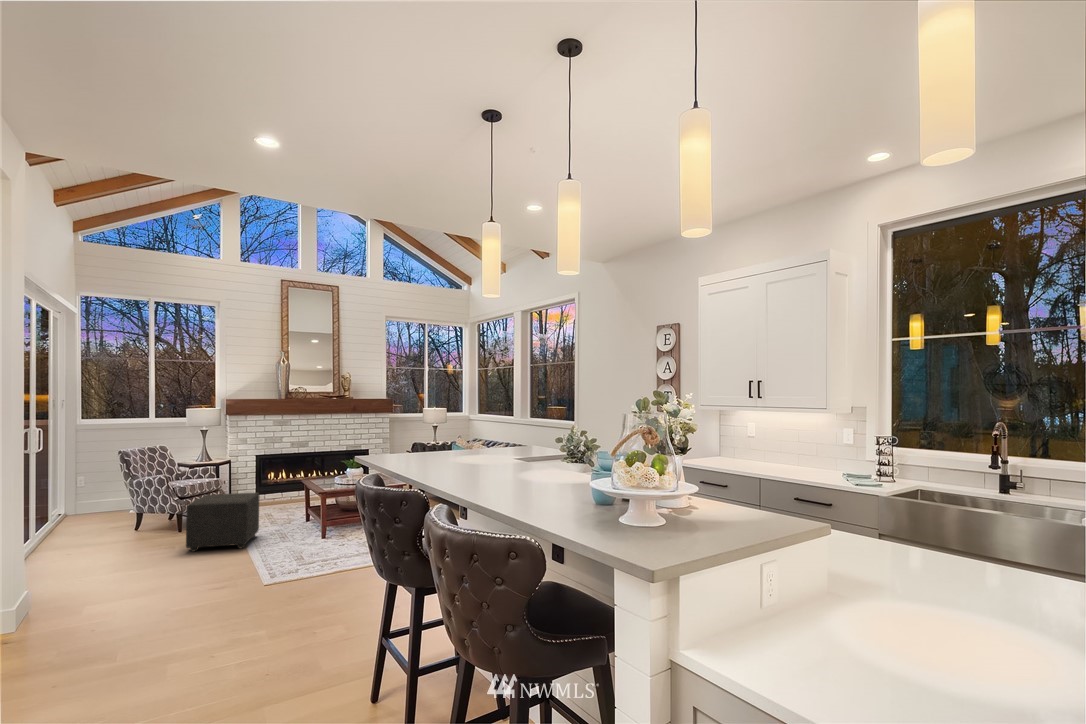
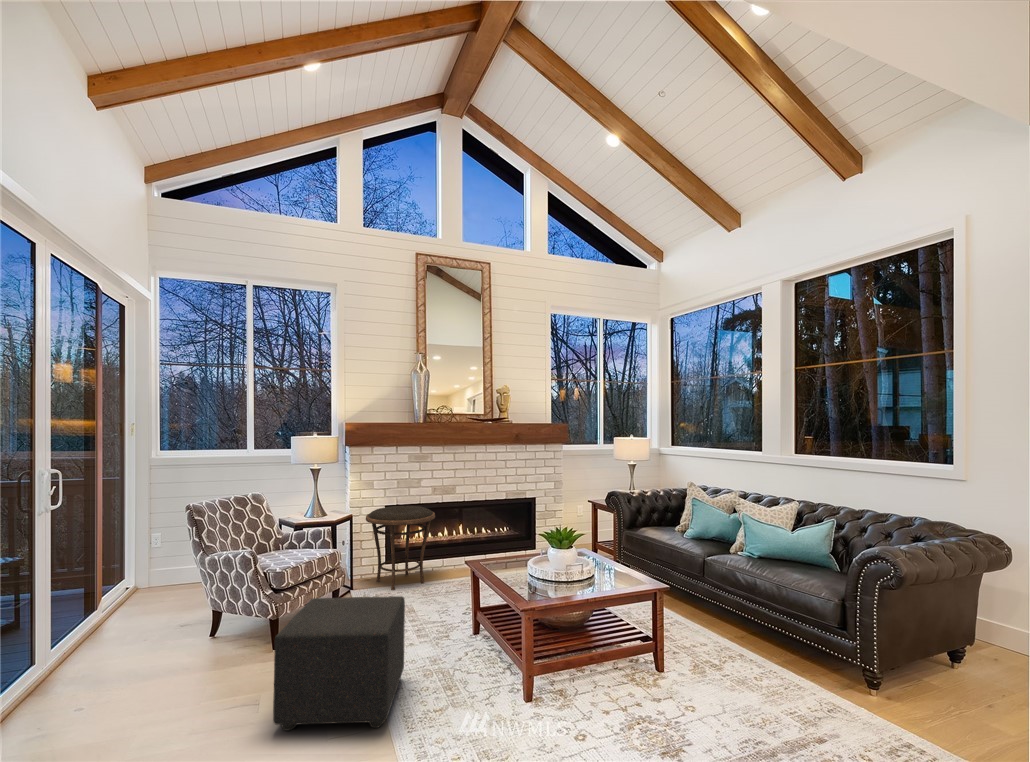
side table: none [240,455,291,508] -> present [366,506,435,590]

